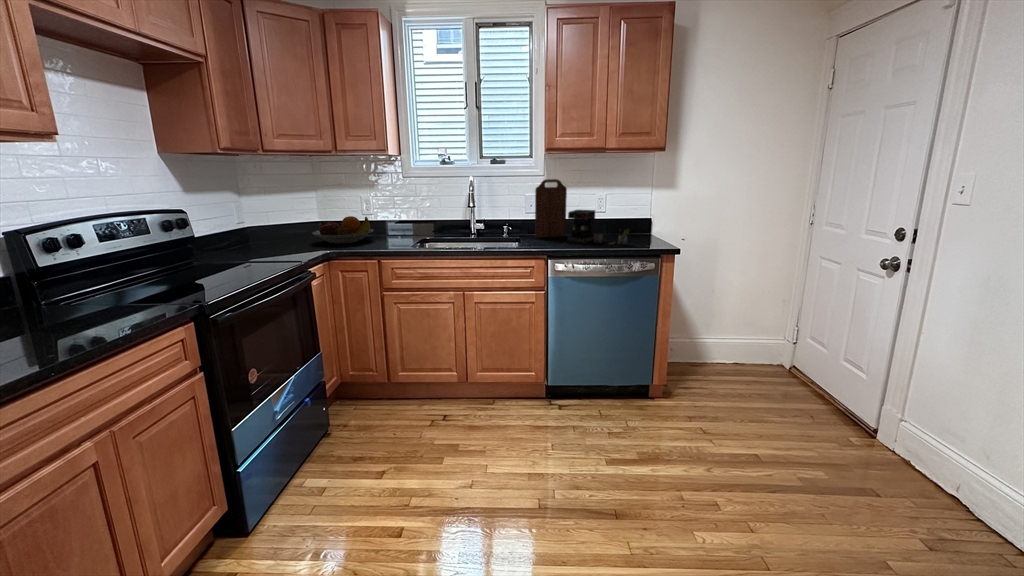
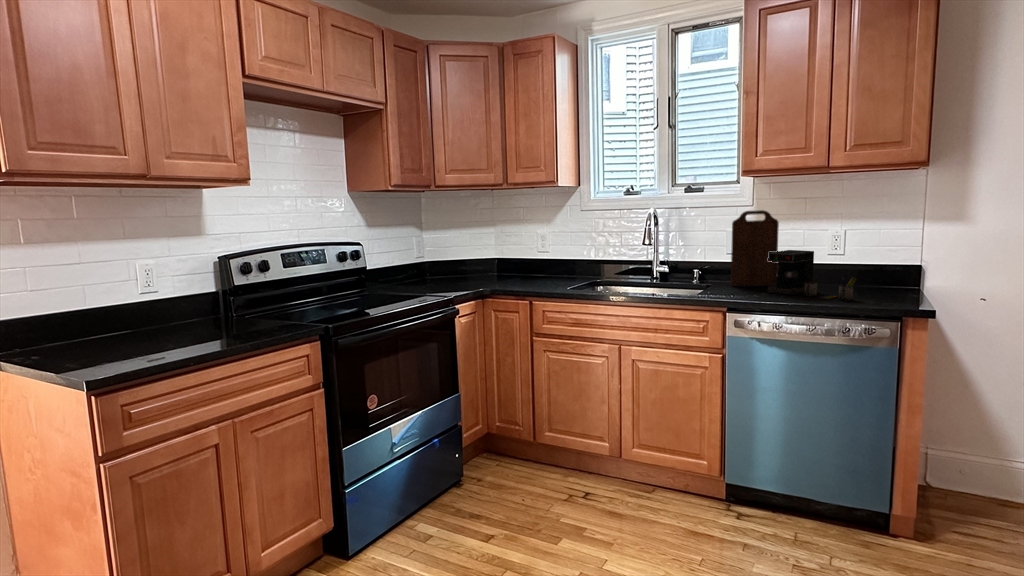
fruit bowl: present [312,216,374,244] -> none [479,253,542,282]

